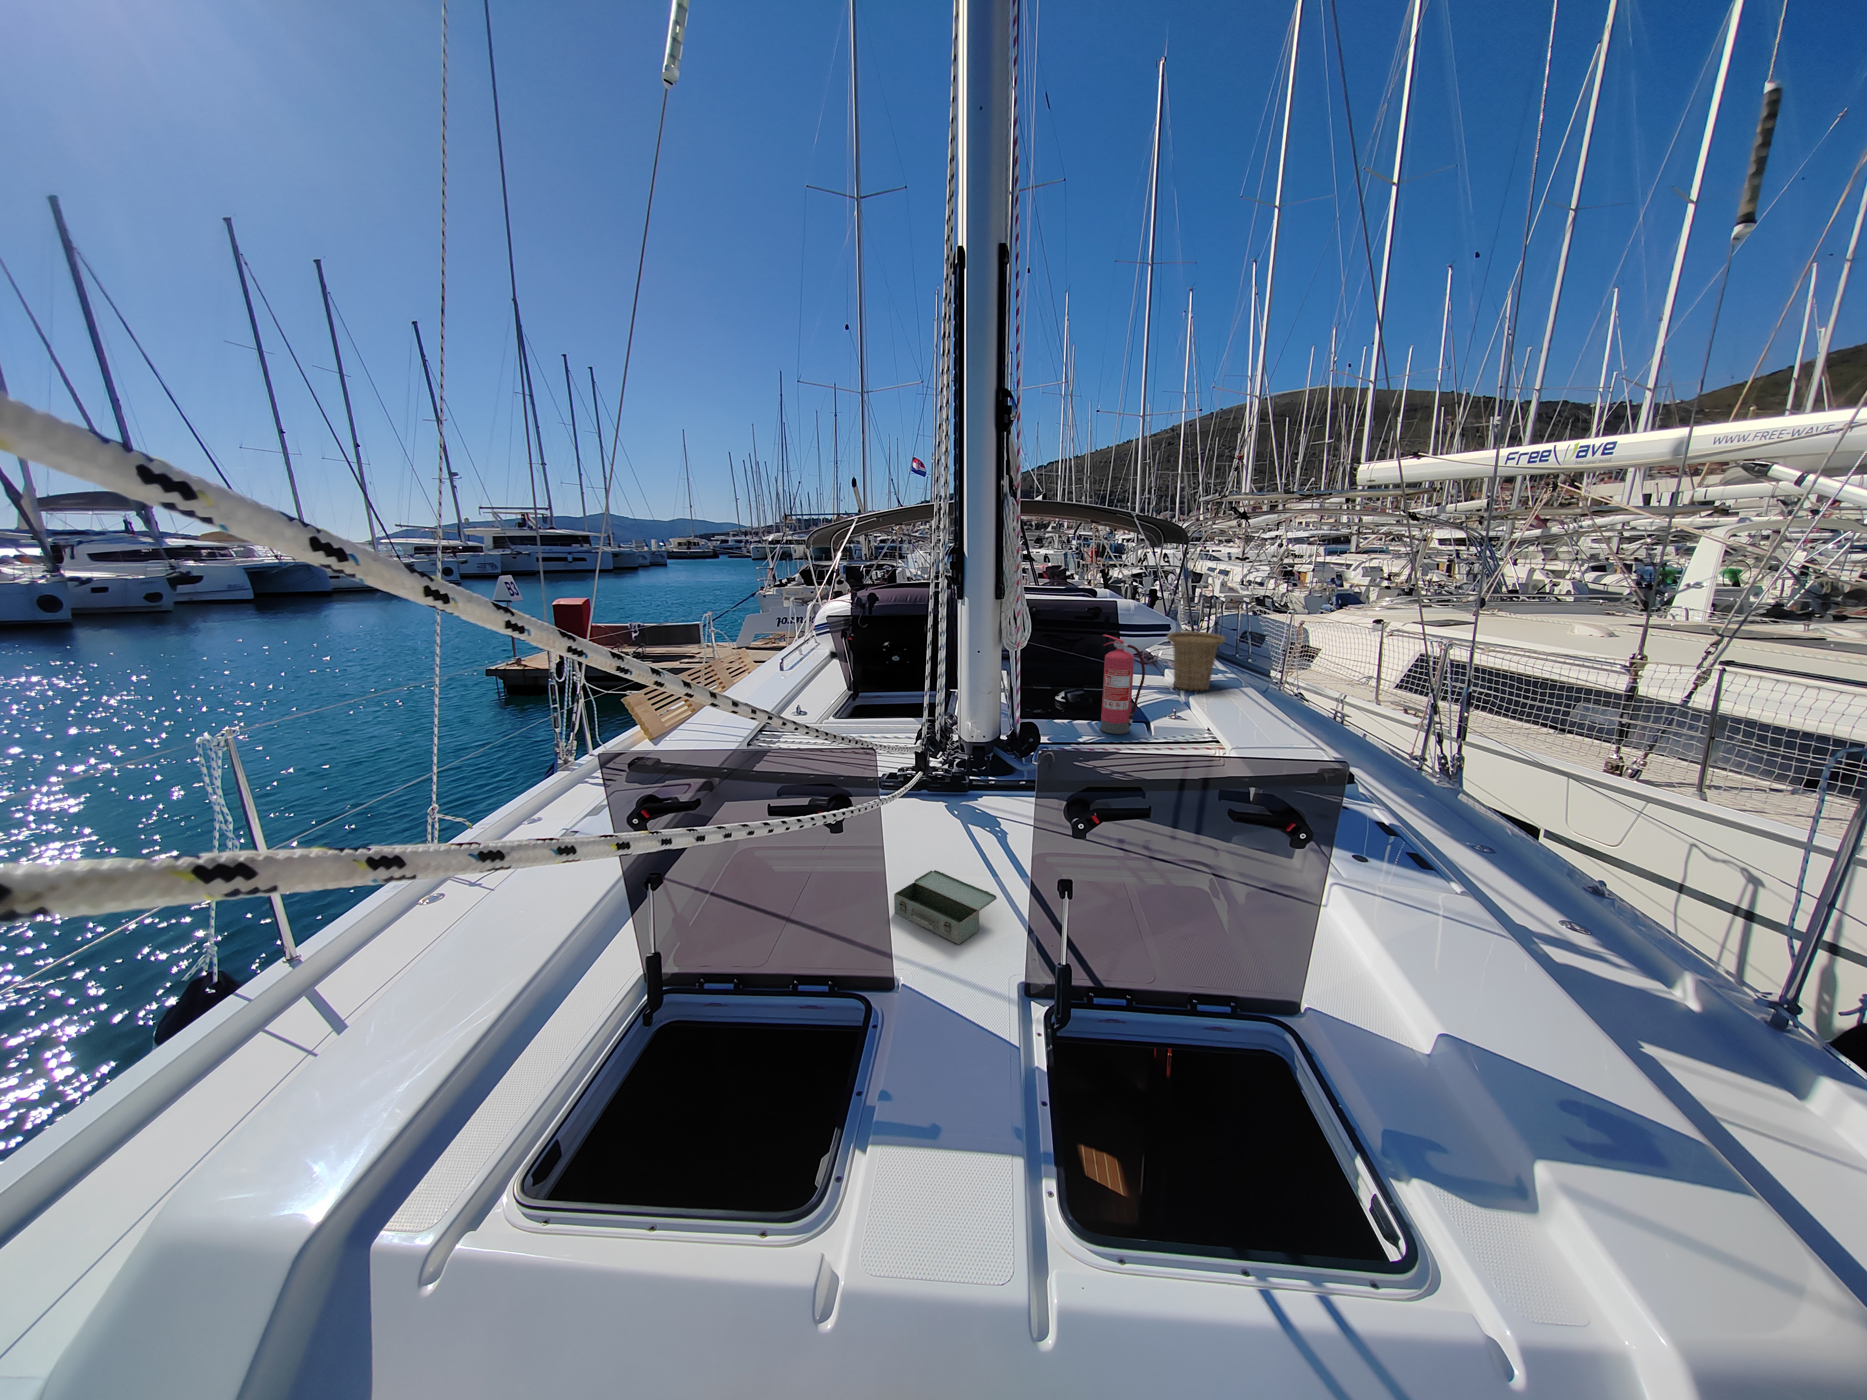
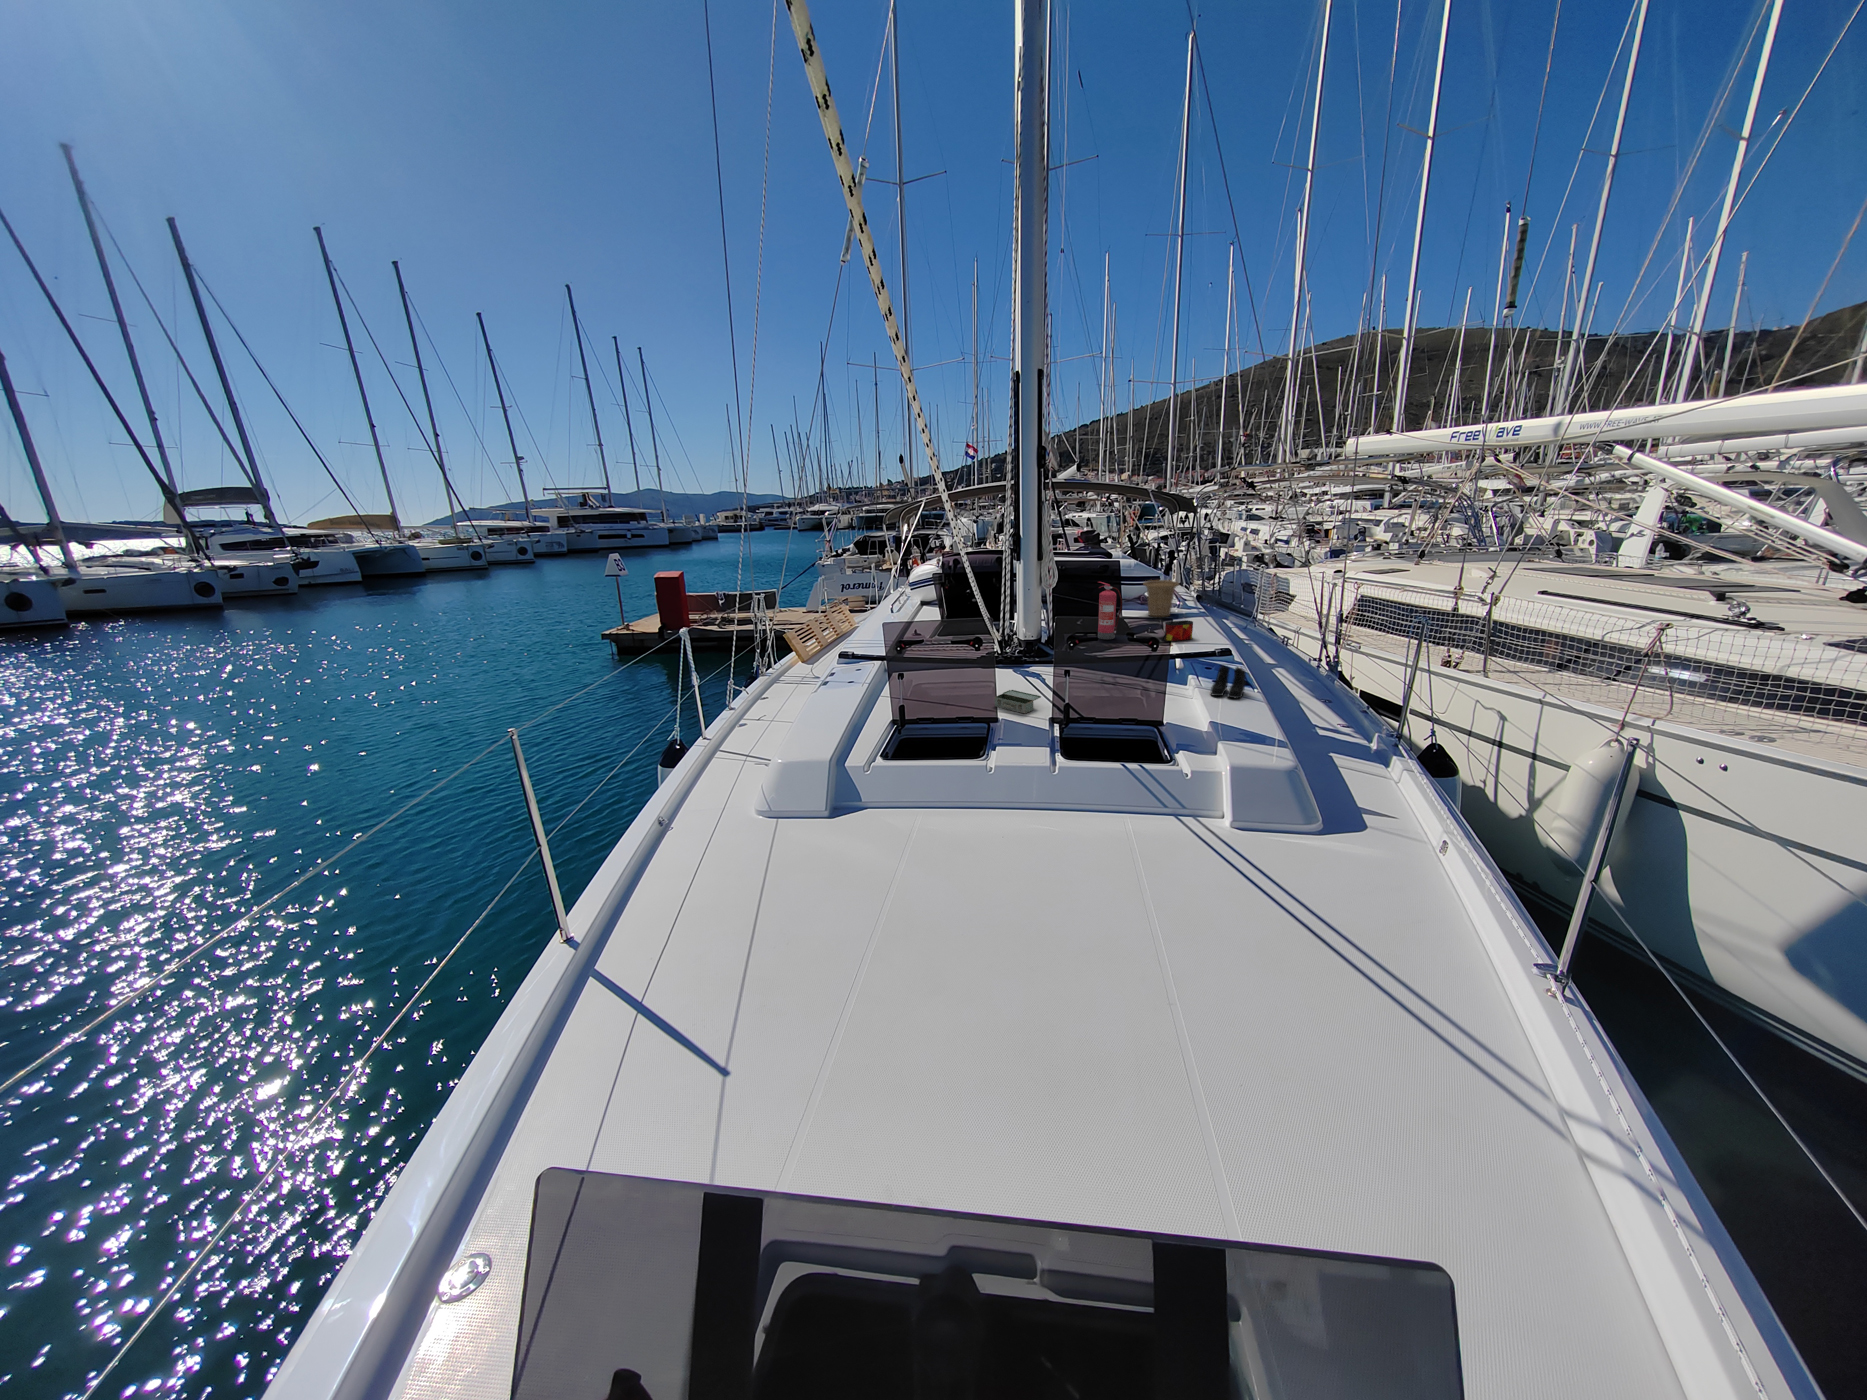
bag: none [1212,705,1268,743] -> present [1161,620,1193,642]
boots: none [1371,833,1451,920] -> present [1211,666,1246,698]

